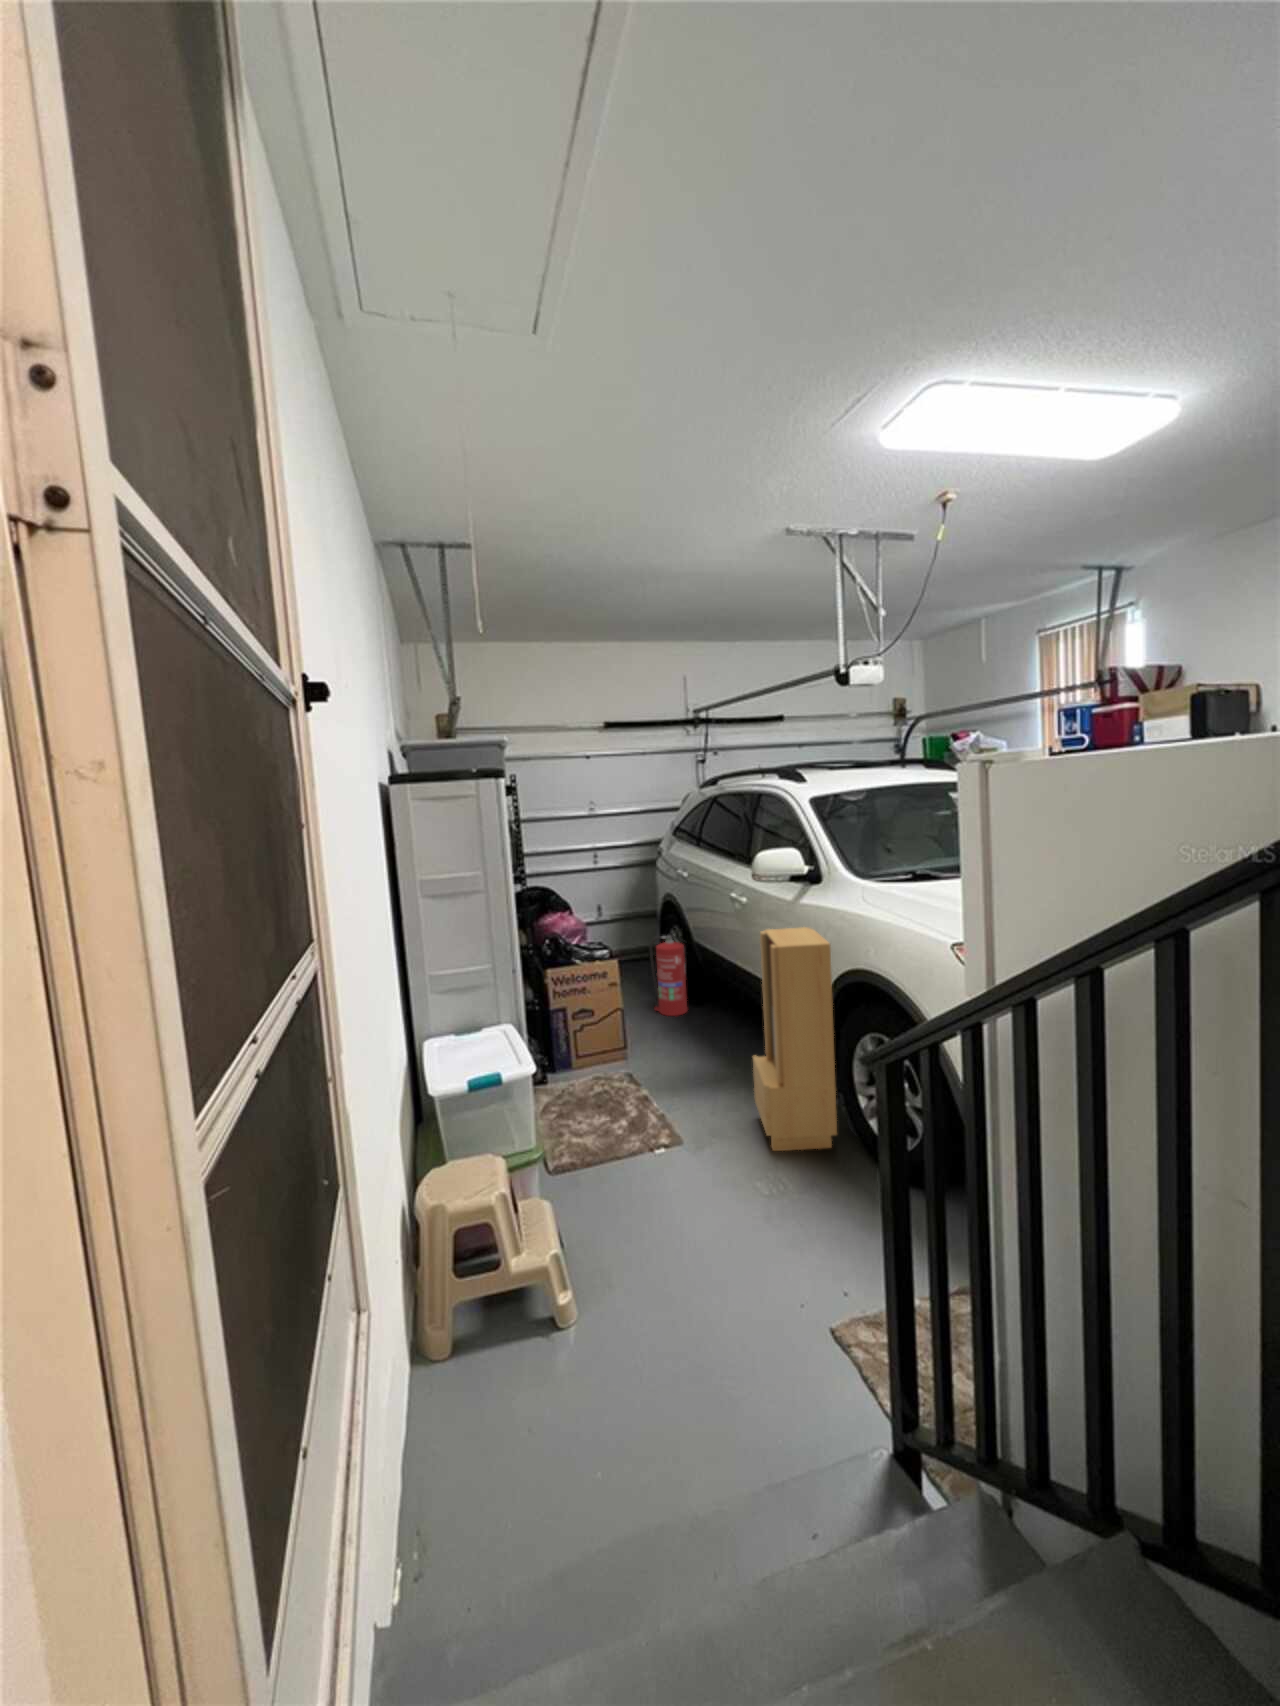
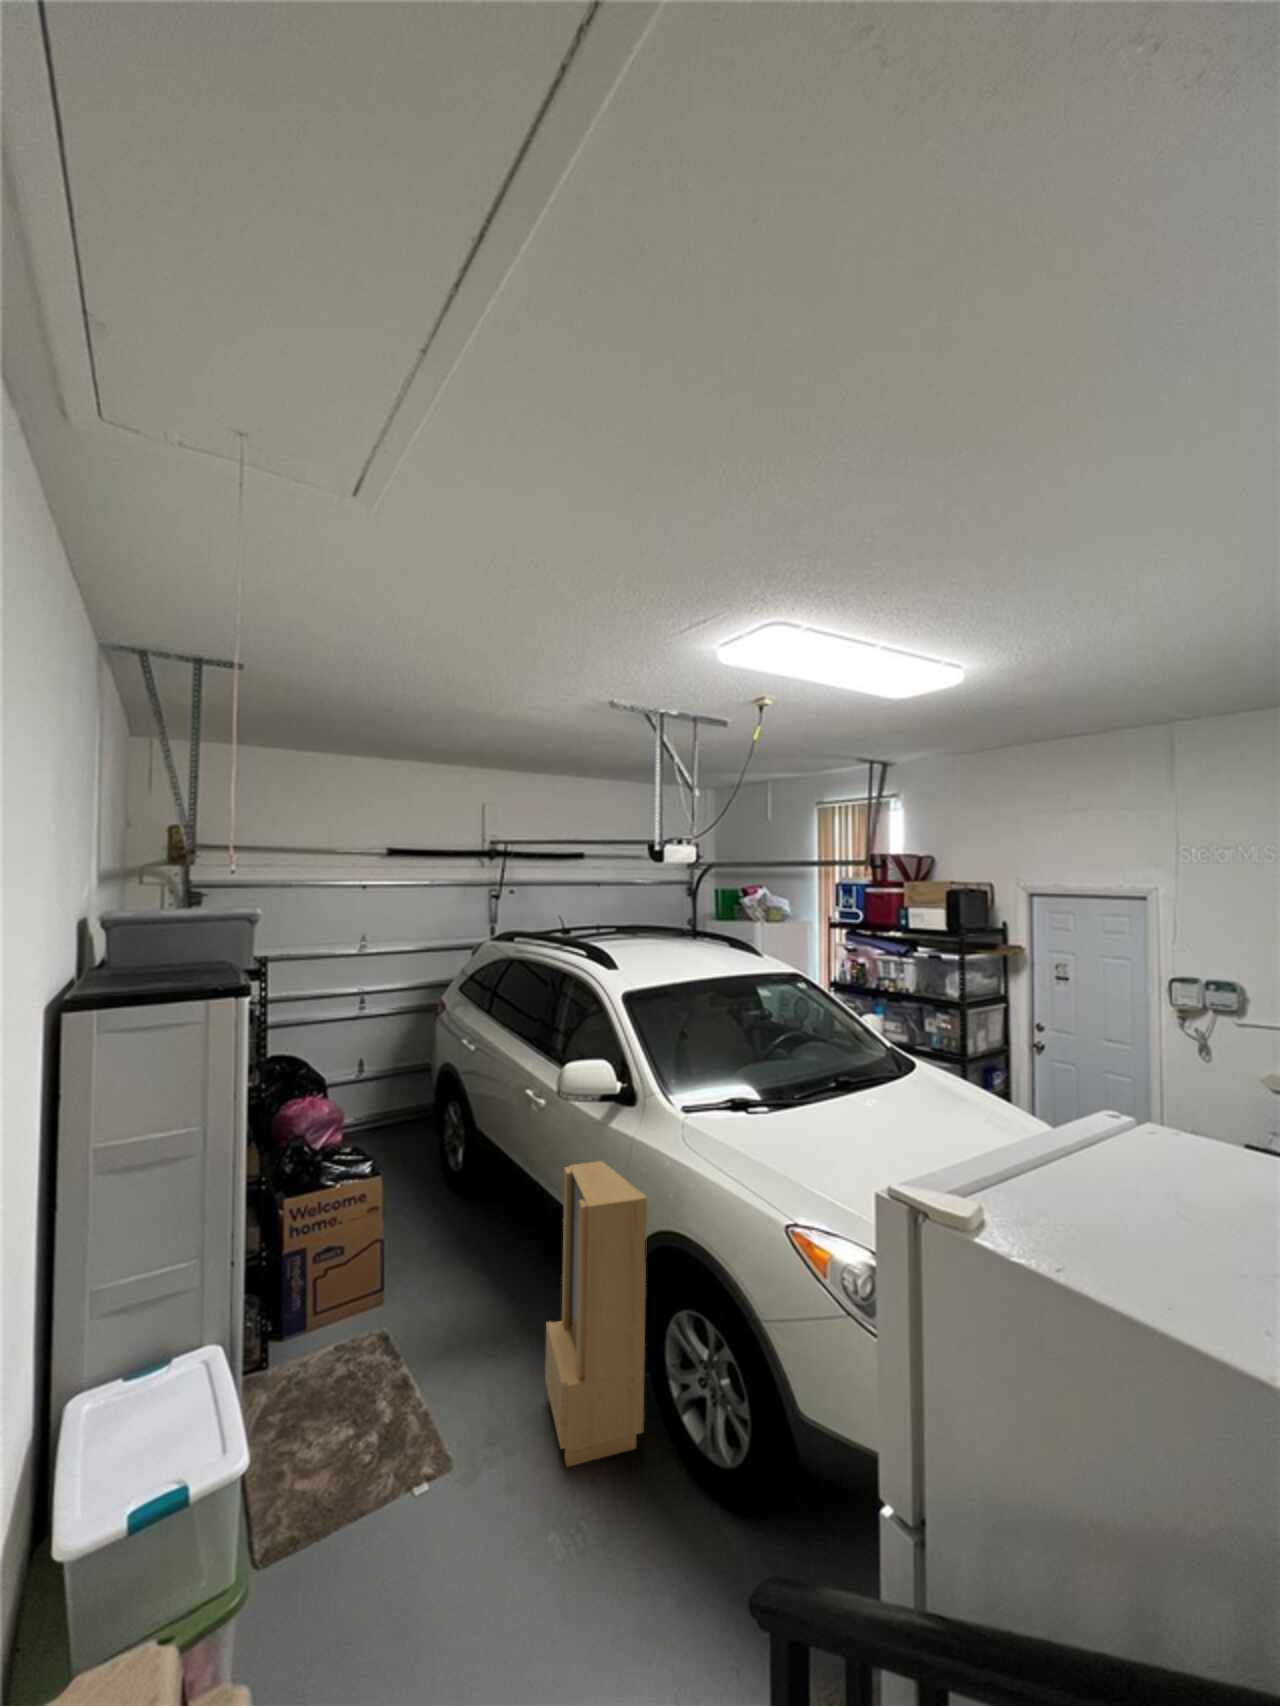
fire extinguisher: present [650,933,687,1016] -> none [424,1110,469,1218]

